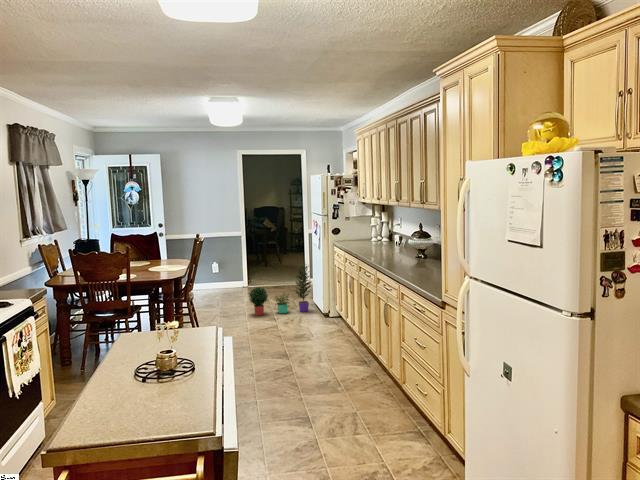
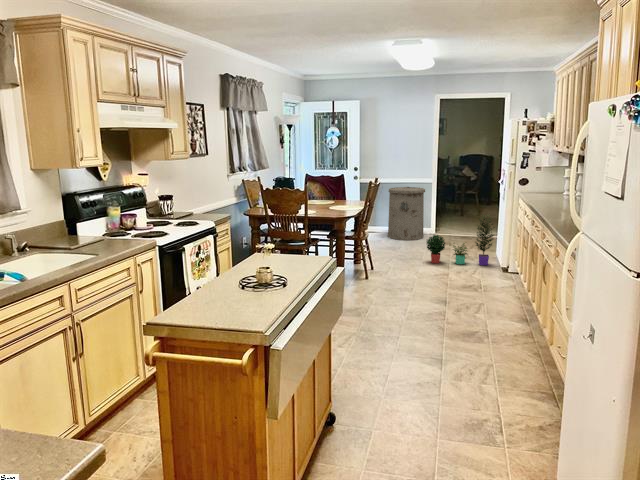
trash can: none [198,241,237,295] -> present [388,187,425,240]

